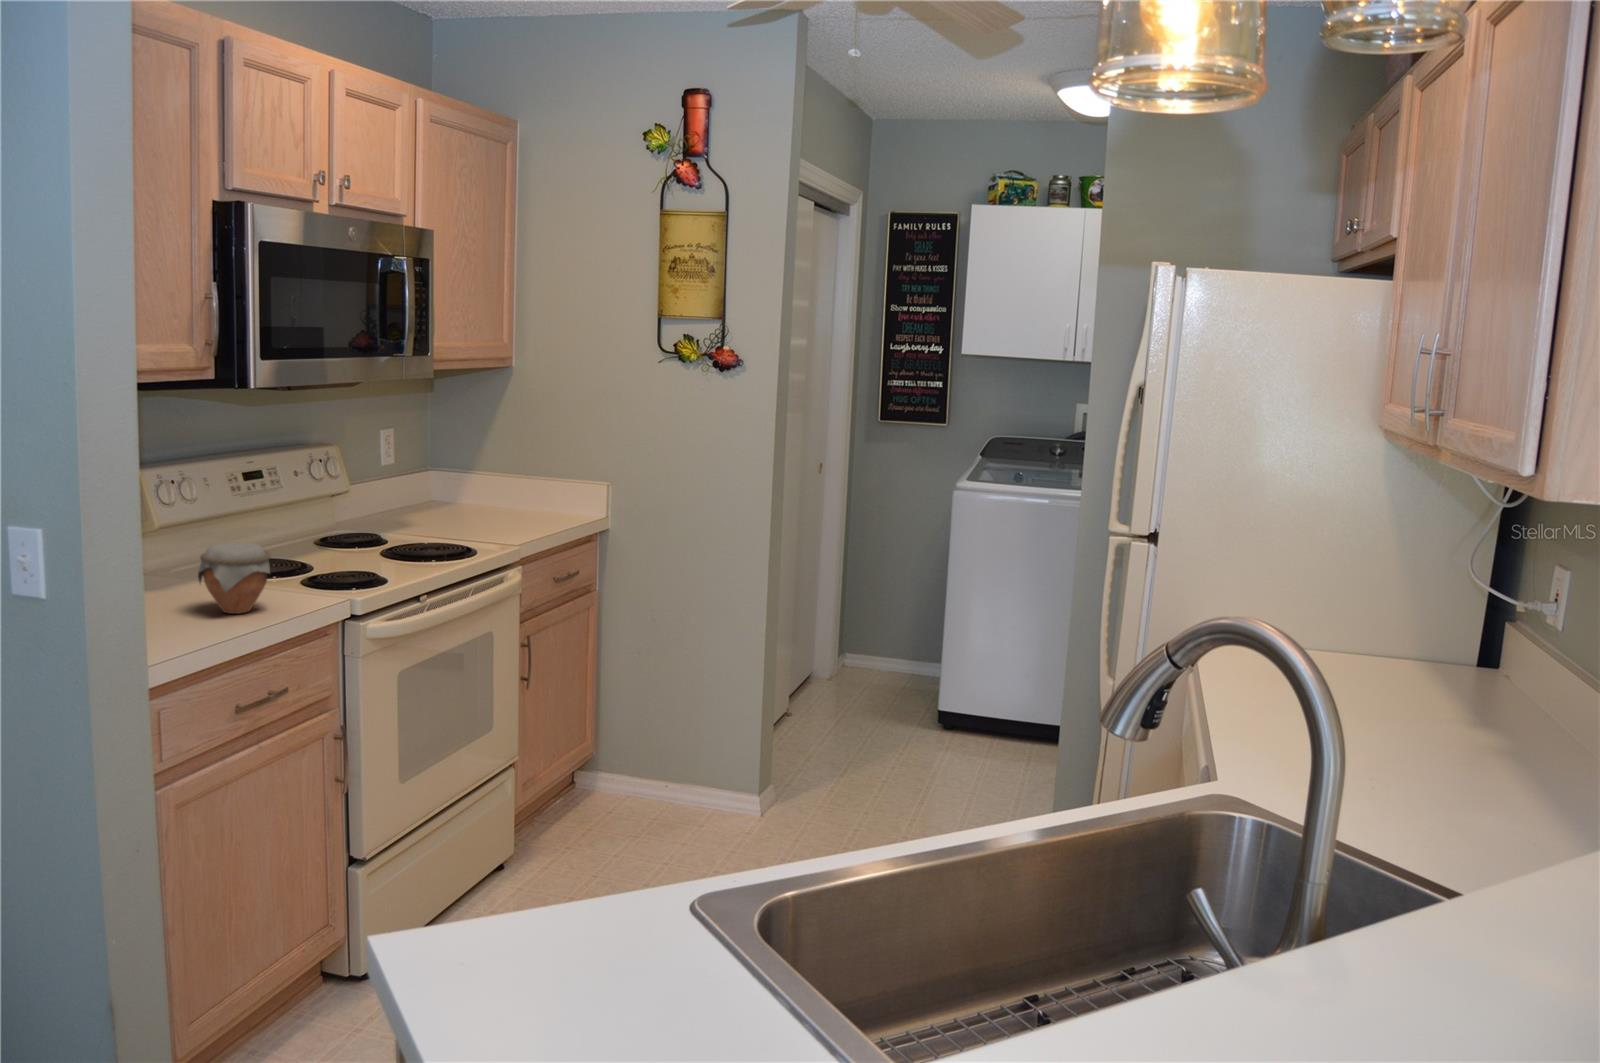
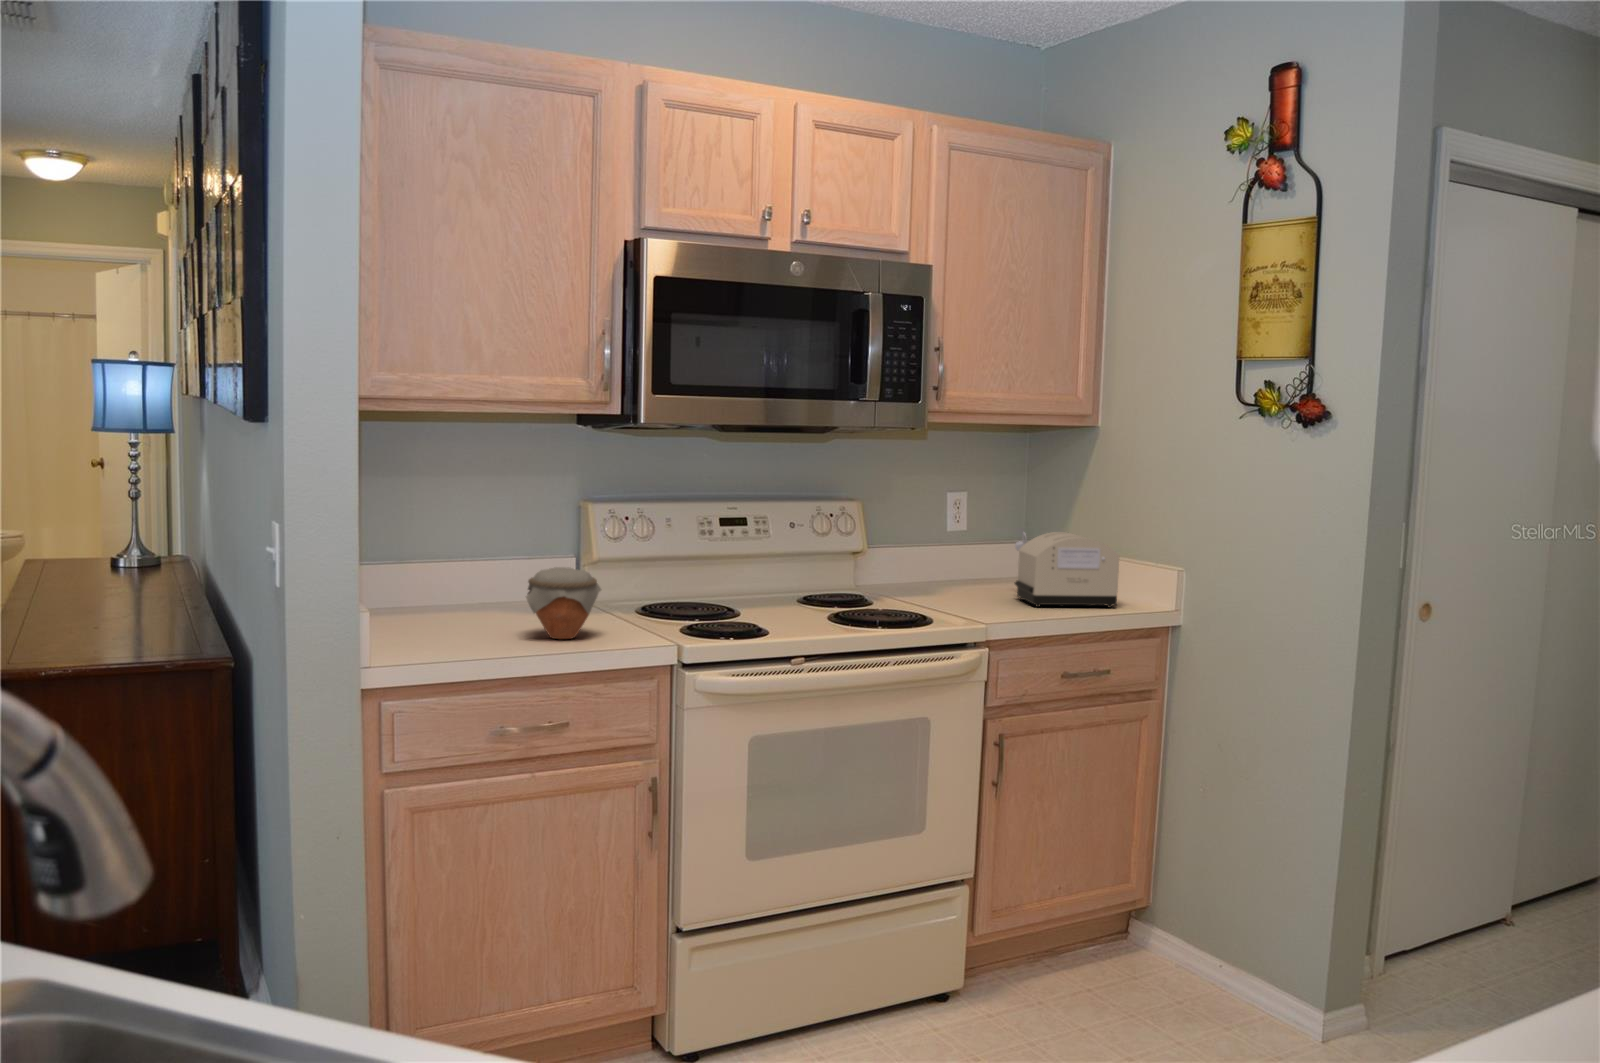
toaster: none [465,459,569,526] -> present [1014,532,1119,608]

